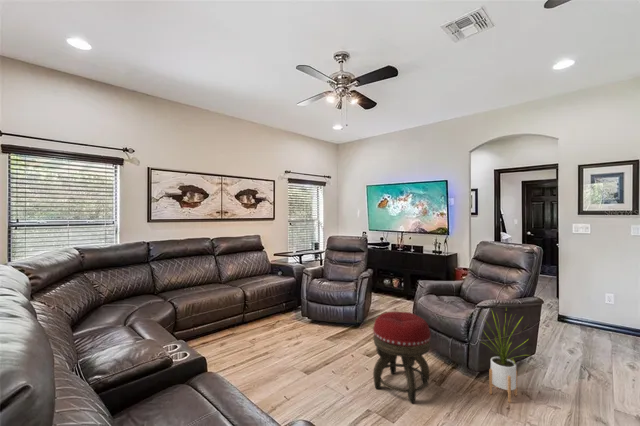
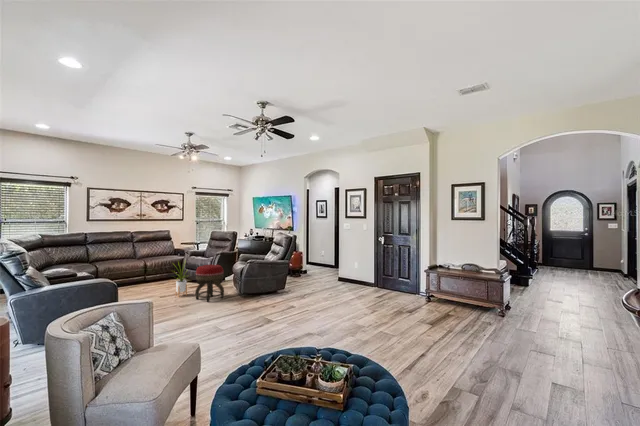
house plant: present [482,311,526,403] -> present [176,263,187,297]

